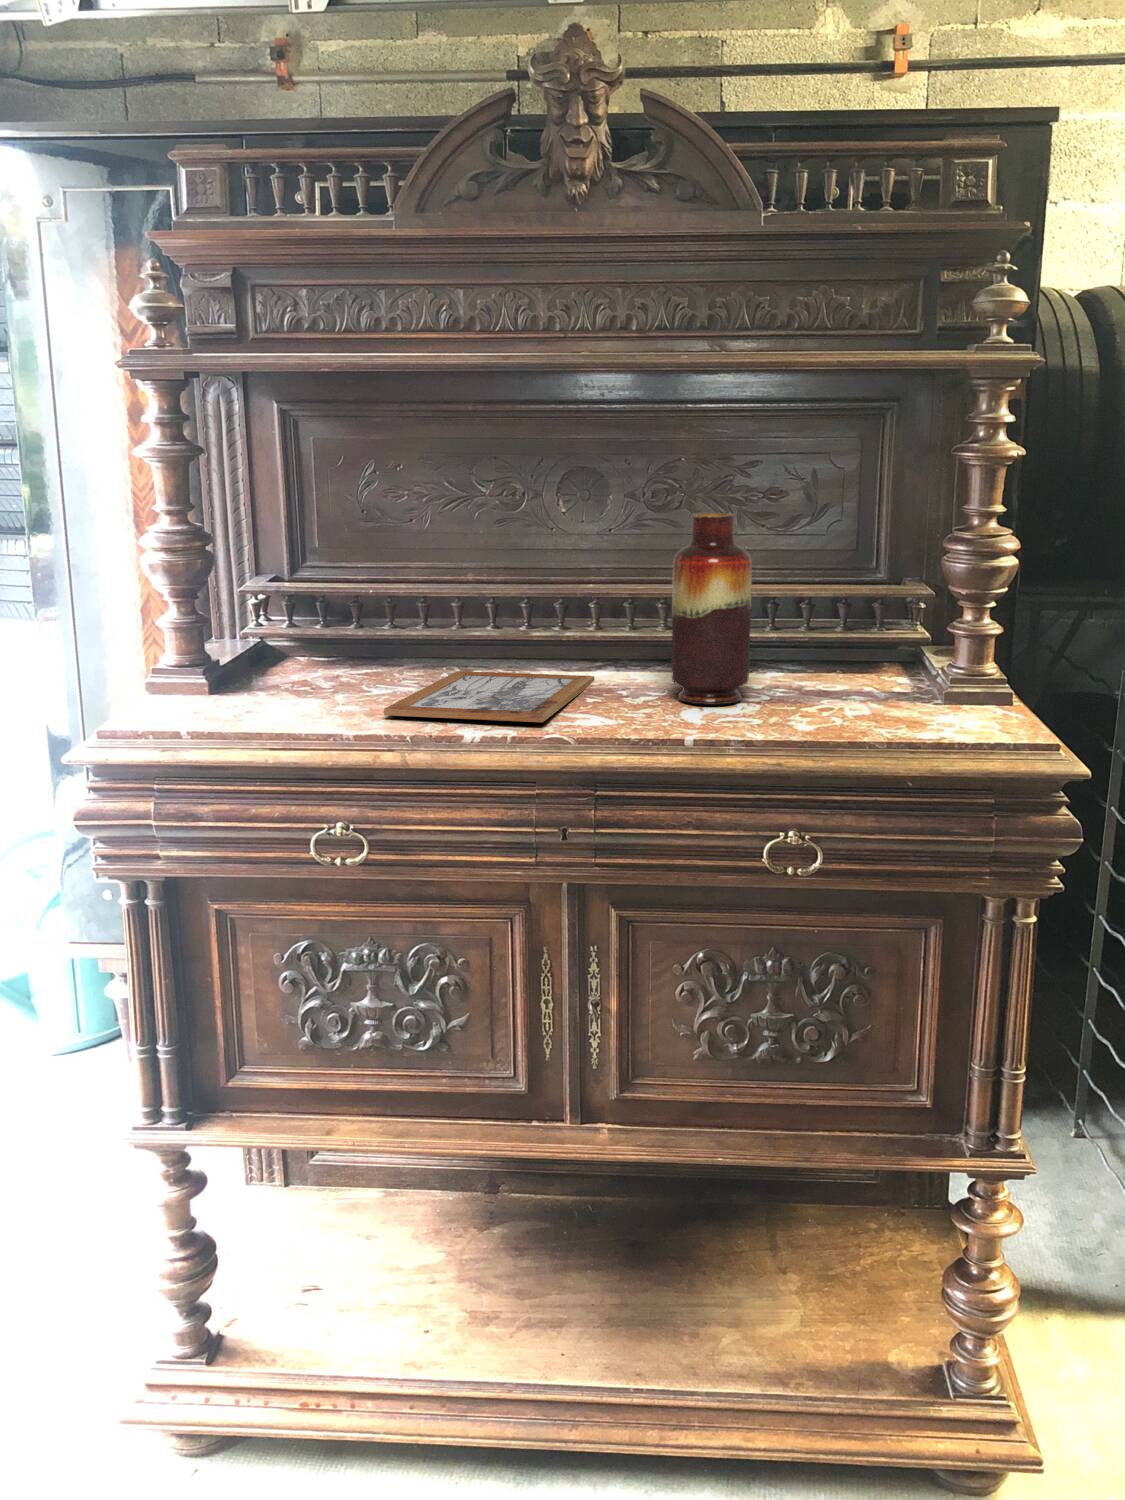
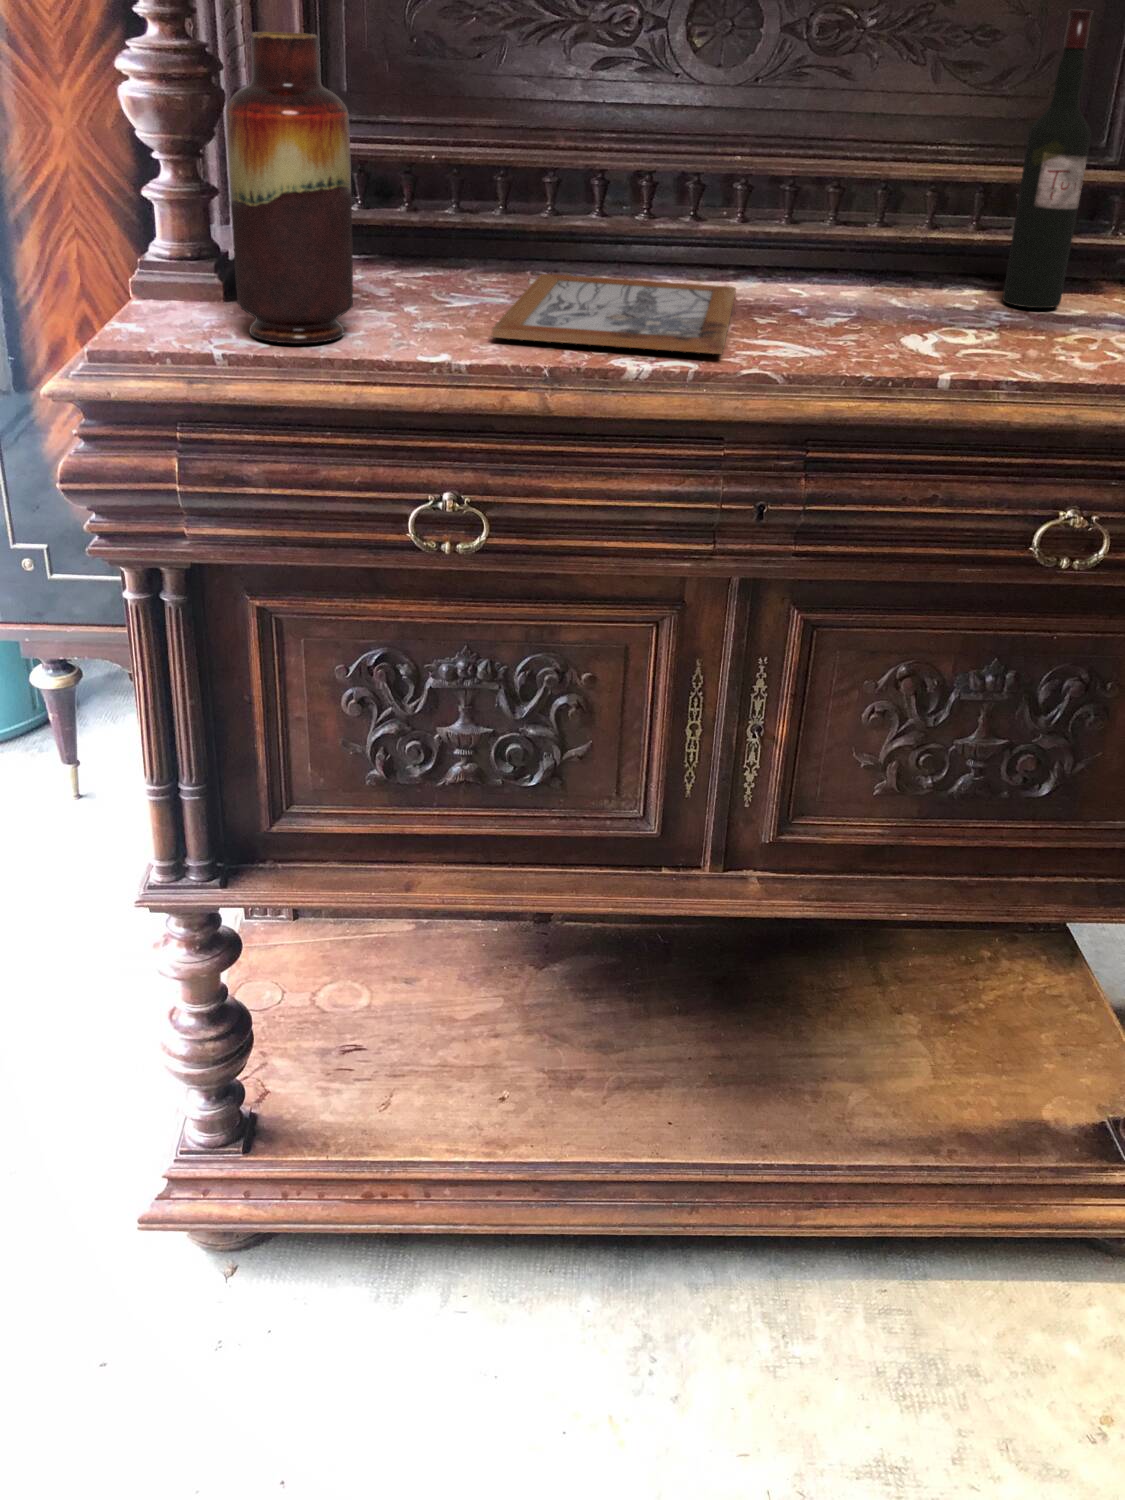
wine bottle: none [796,479,843,684] -> present [1003,10,1093,308]
vase: present [672,513,752,705] -> present [226,32,353,343]

